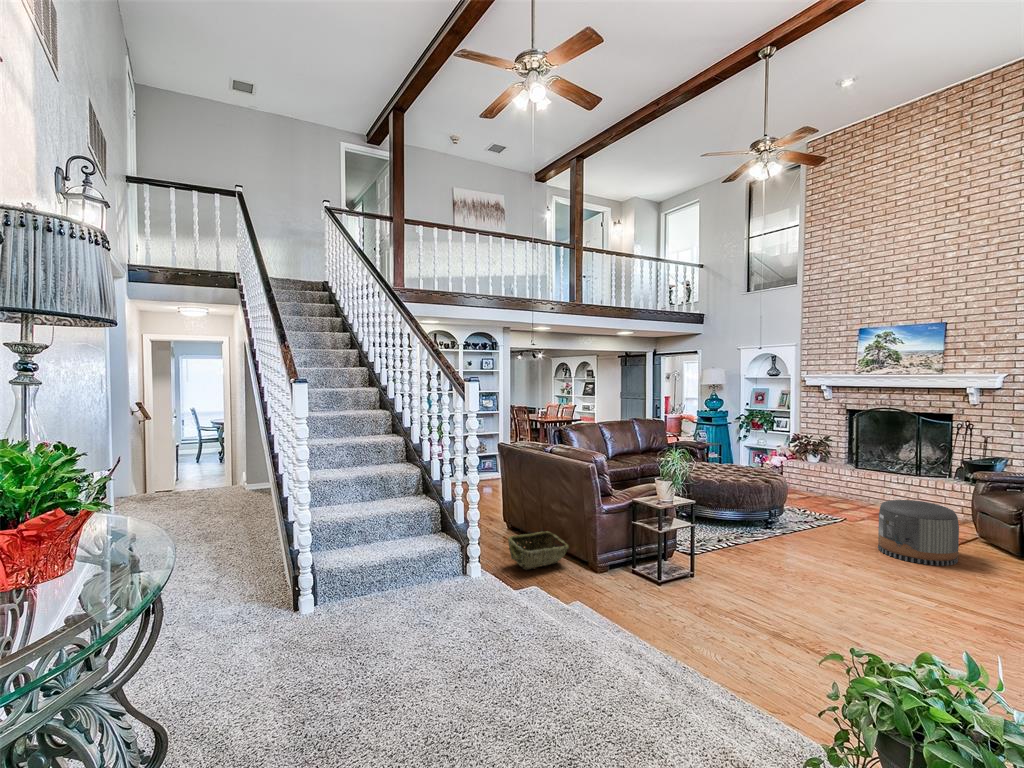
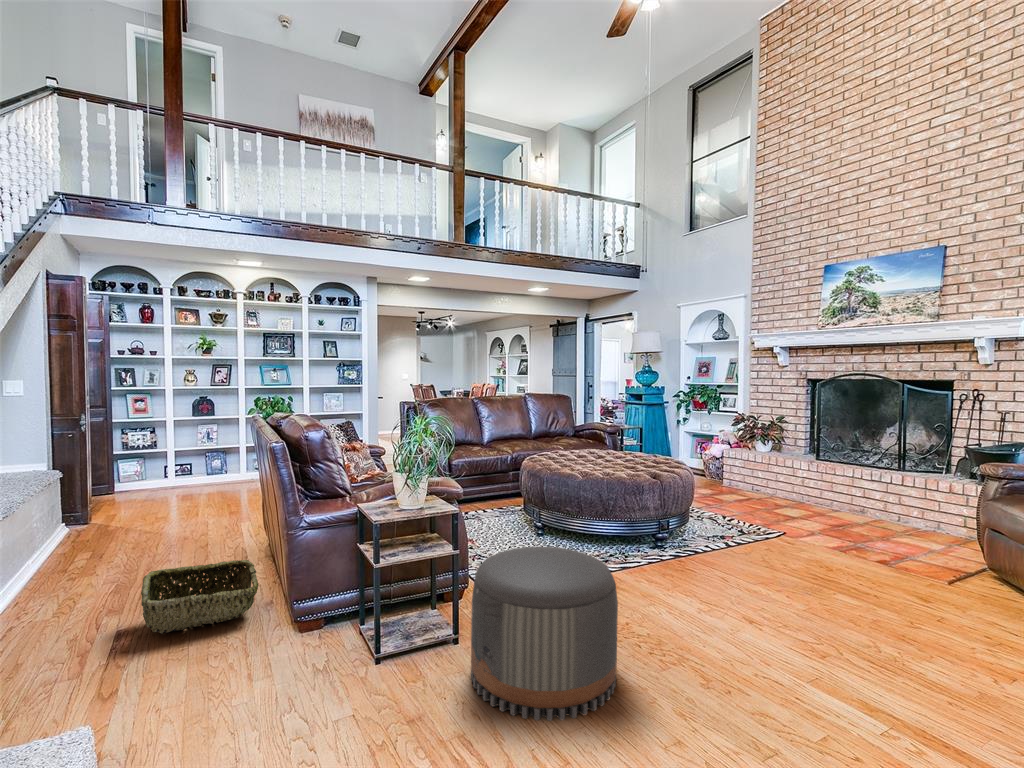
pouf: present [878,500,959,566] -> present [471,547,618,721]

